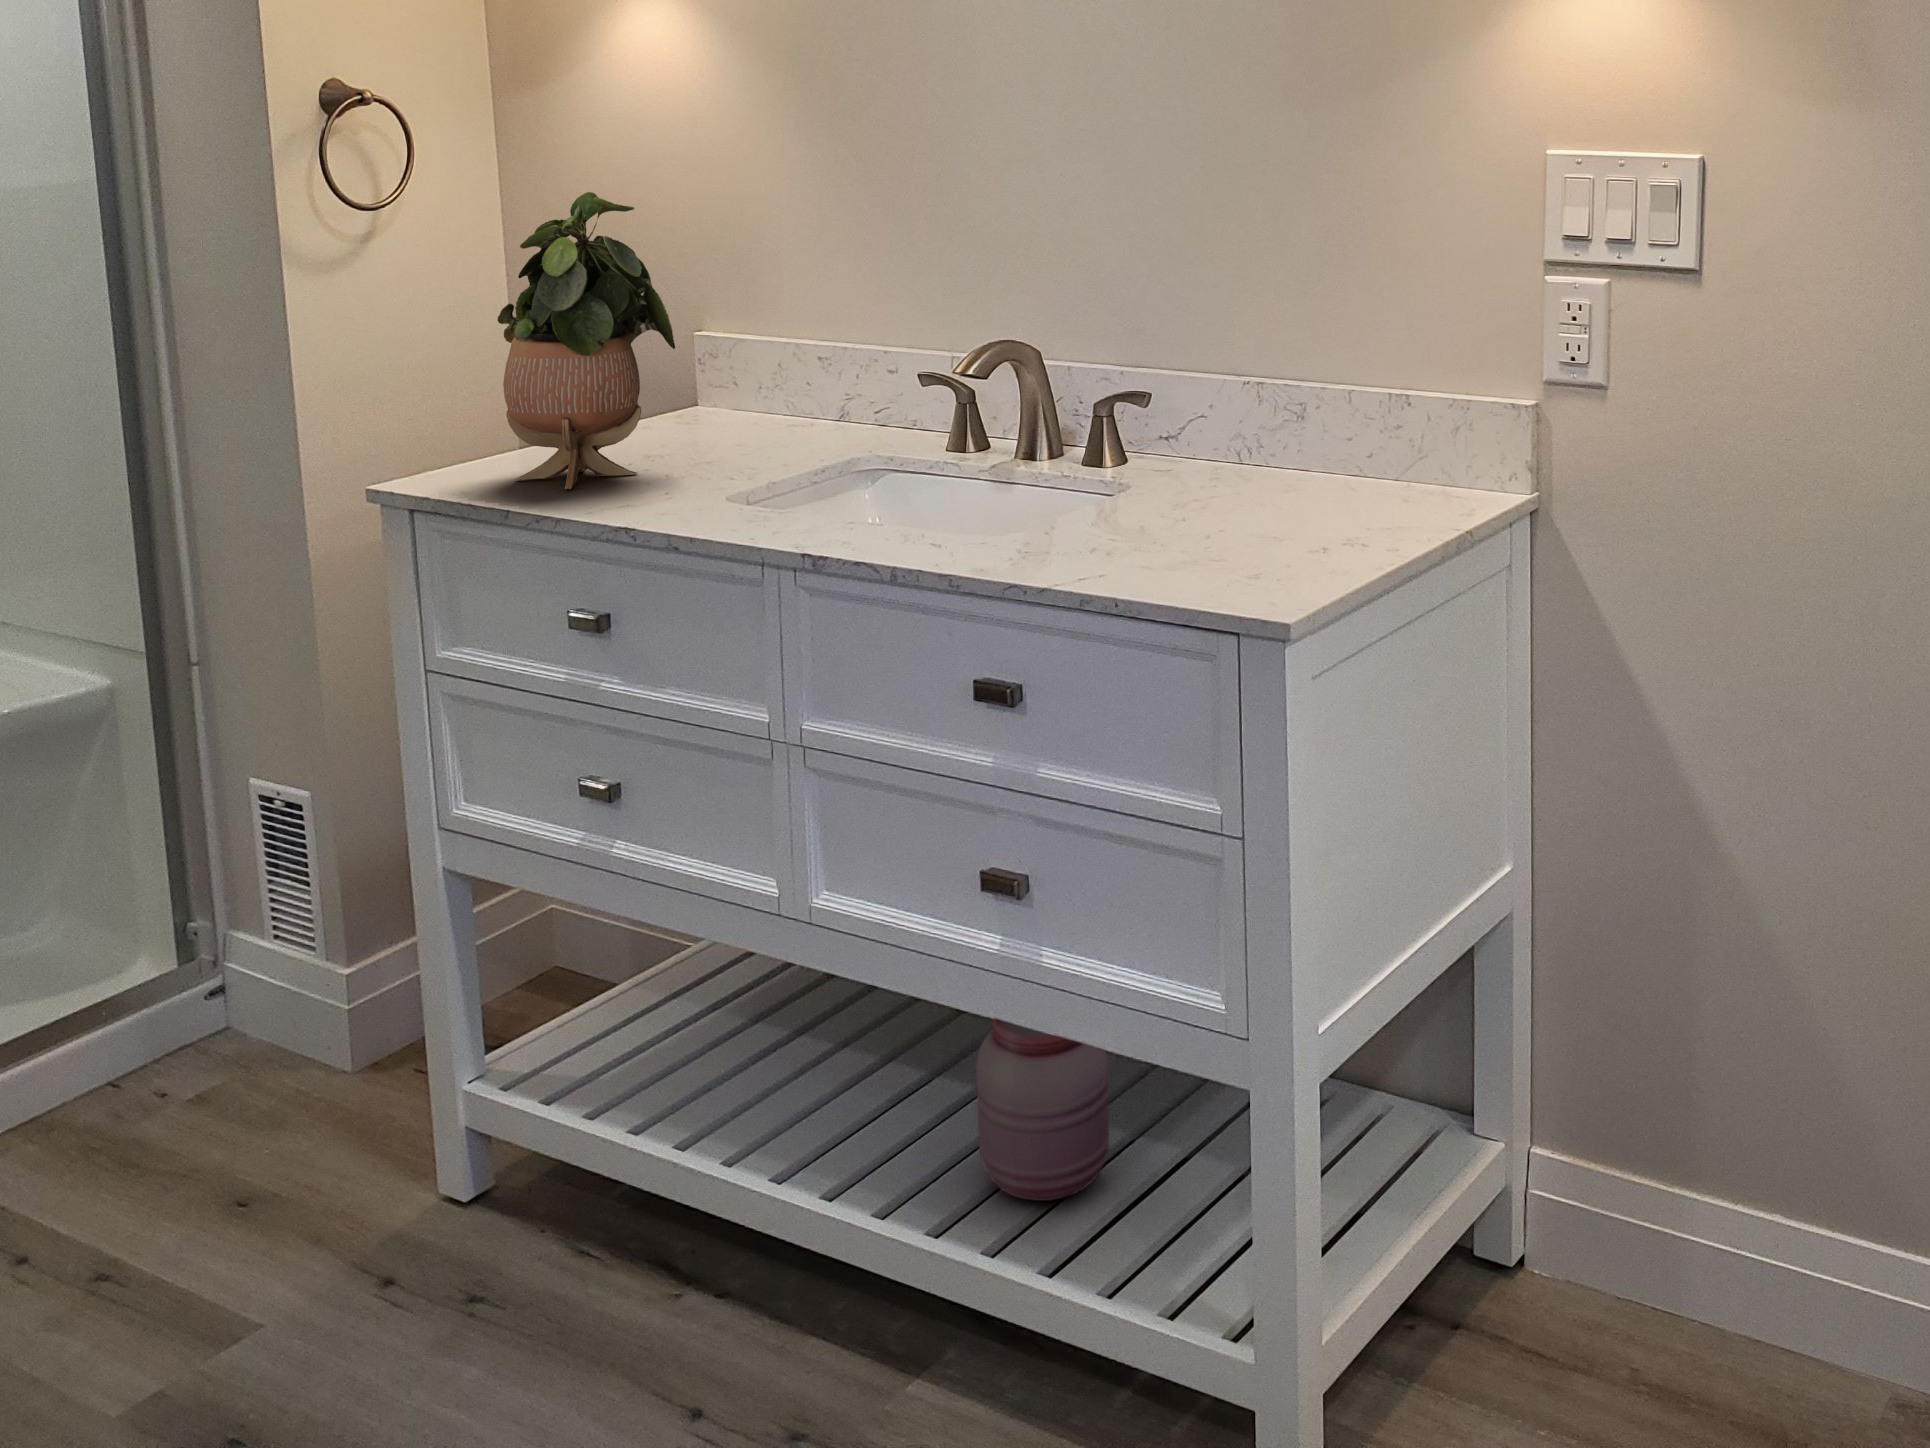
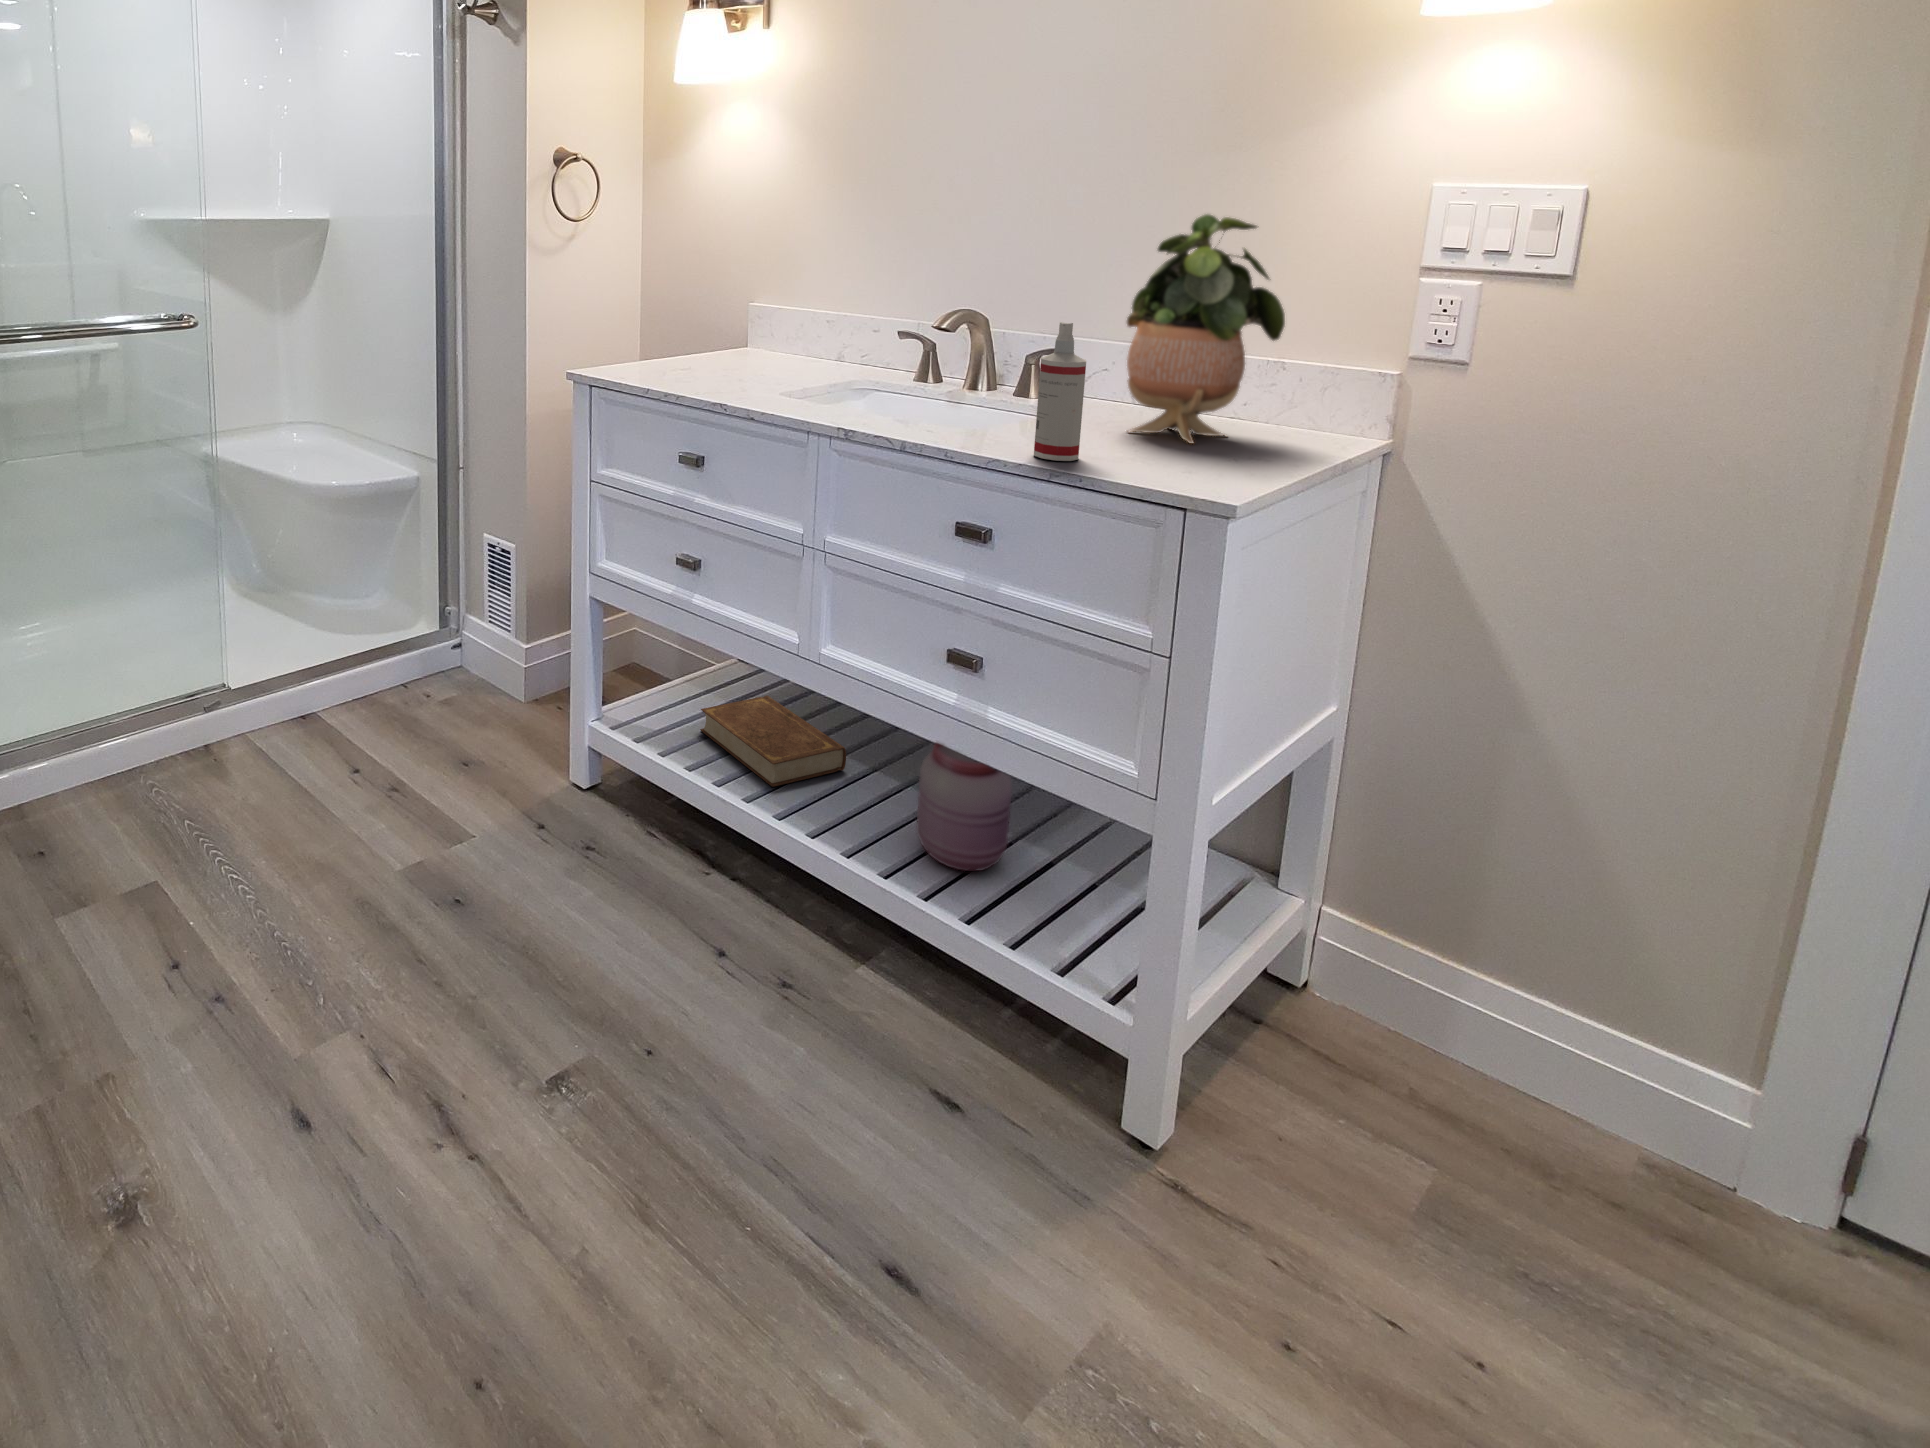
potted plant: present [498,192,675,489] -> present [1127,214,1285,443]
spray bottle: none [1068,374,1132,577] -> present [1034,322,1086,461]
book: none [650,984,884,1132] -> present [700,696,846,787]

